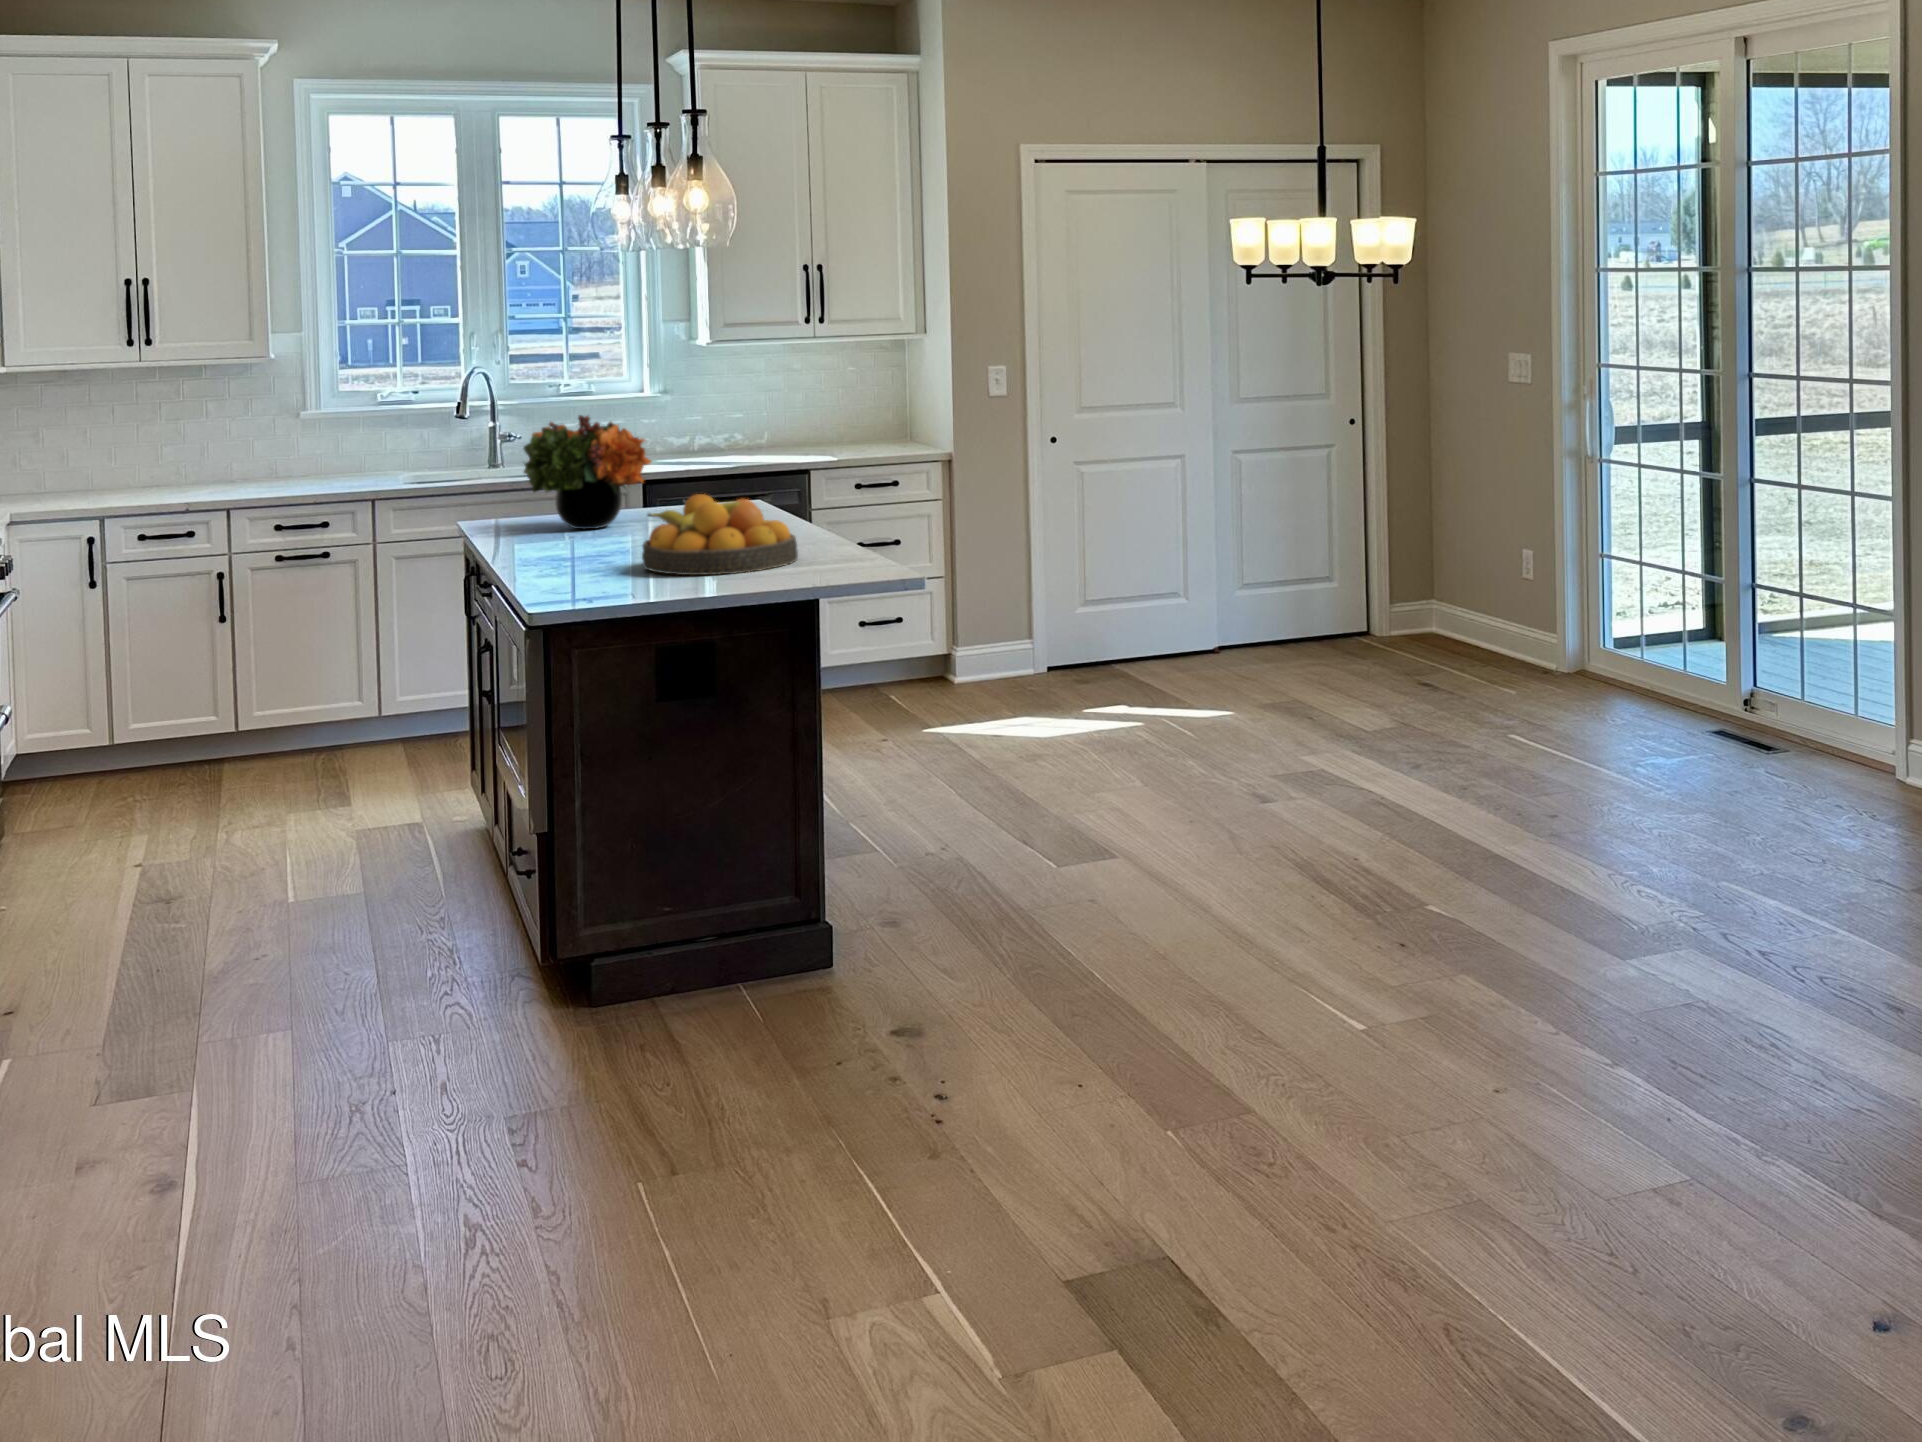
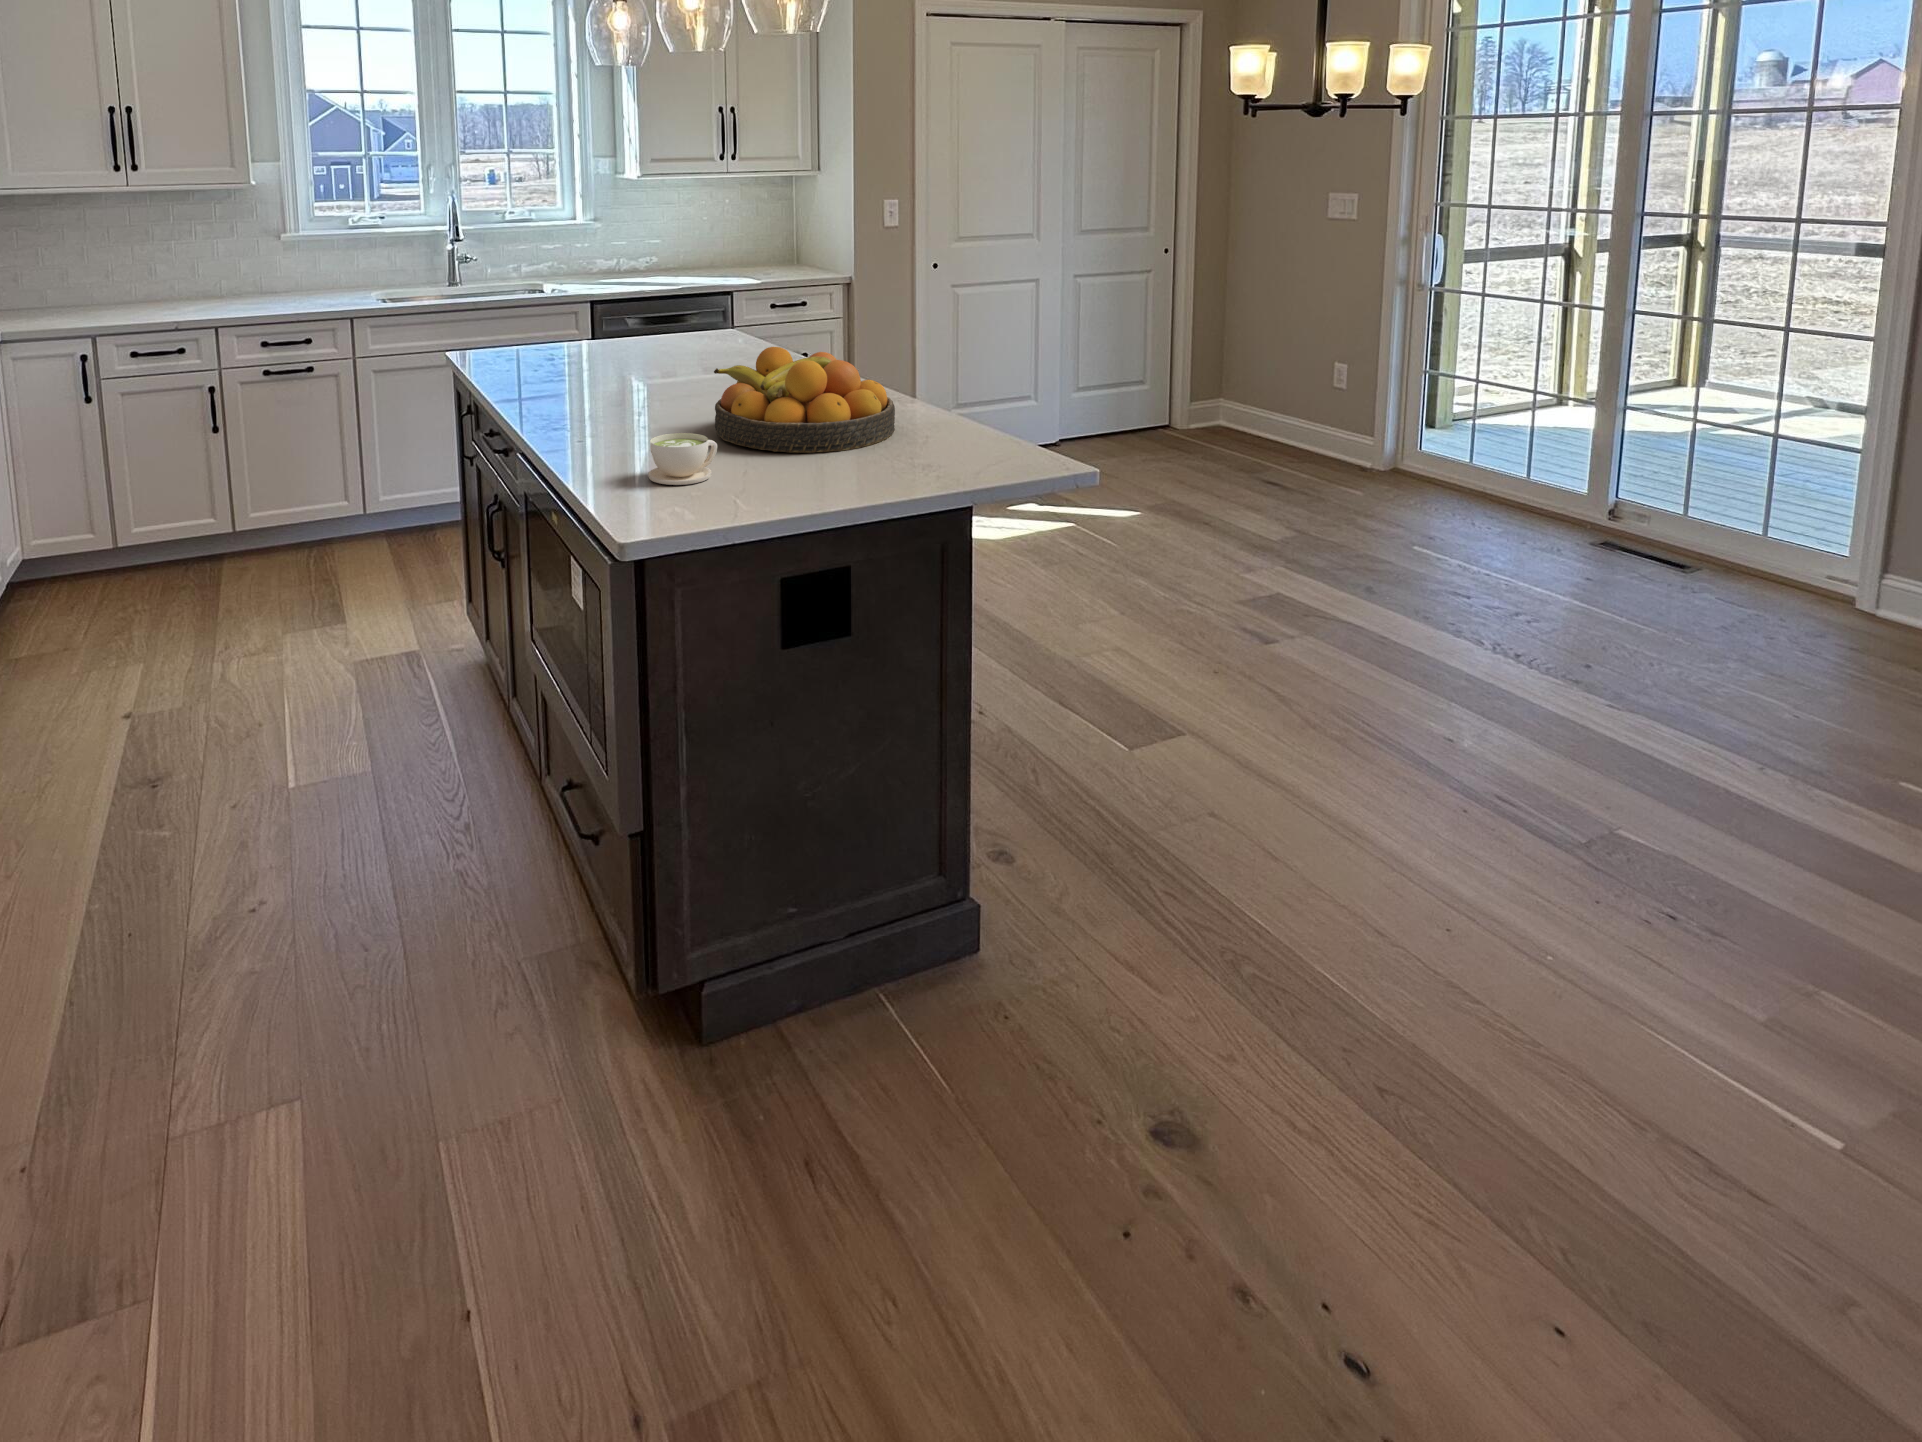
flower arrangement: present [523,415,651,529] -> none [522,246,655,365]
coffee cup: none [563,556,620,593] -> present [648,433,717,485]

